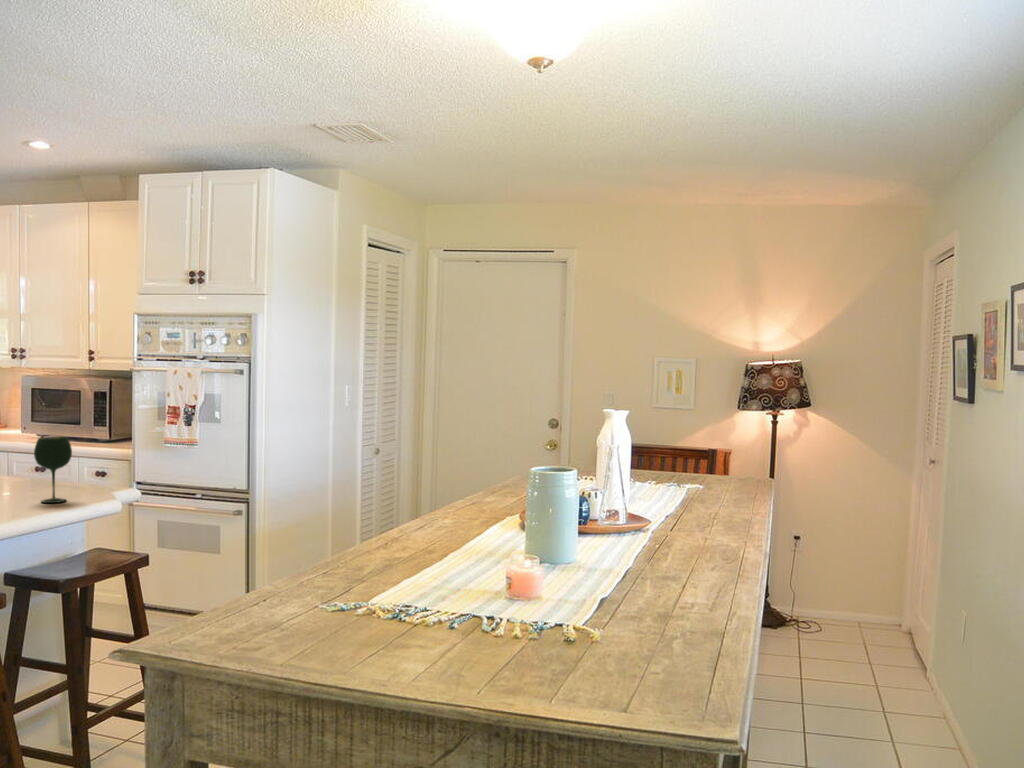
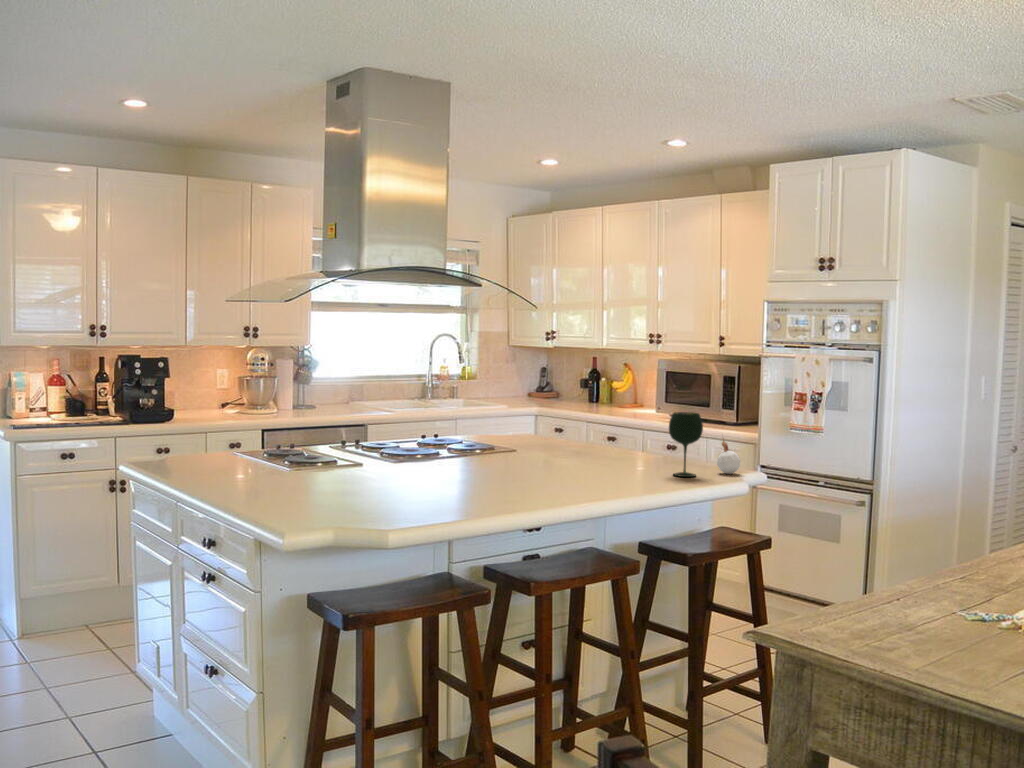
candle: none [89,455,113,495] -> present [717,438,741,474]

